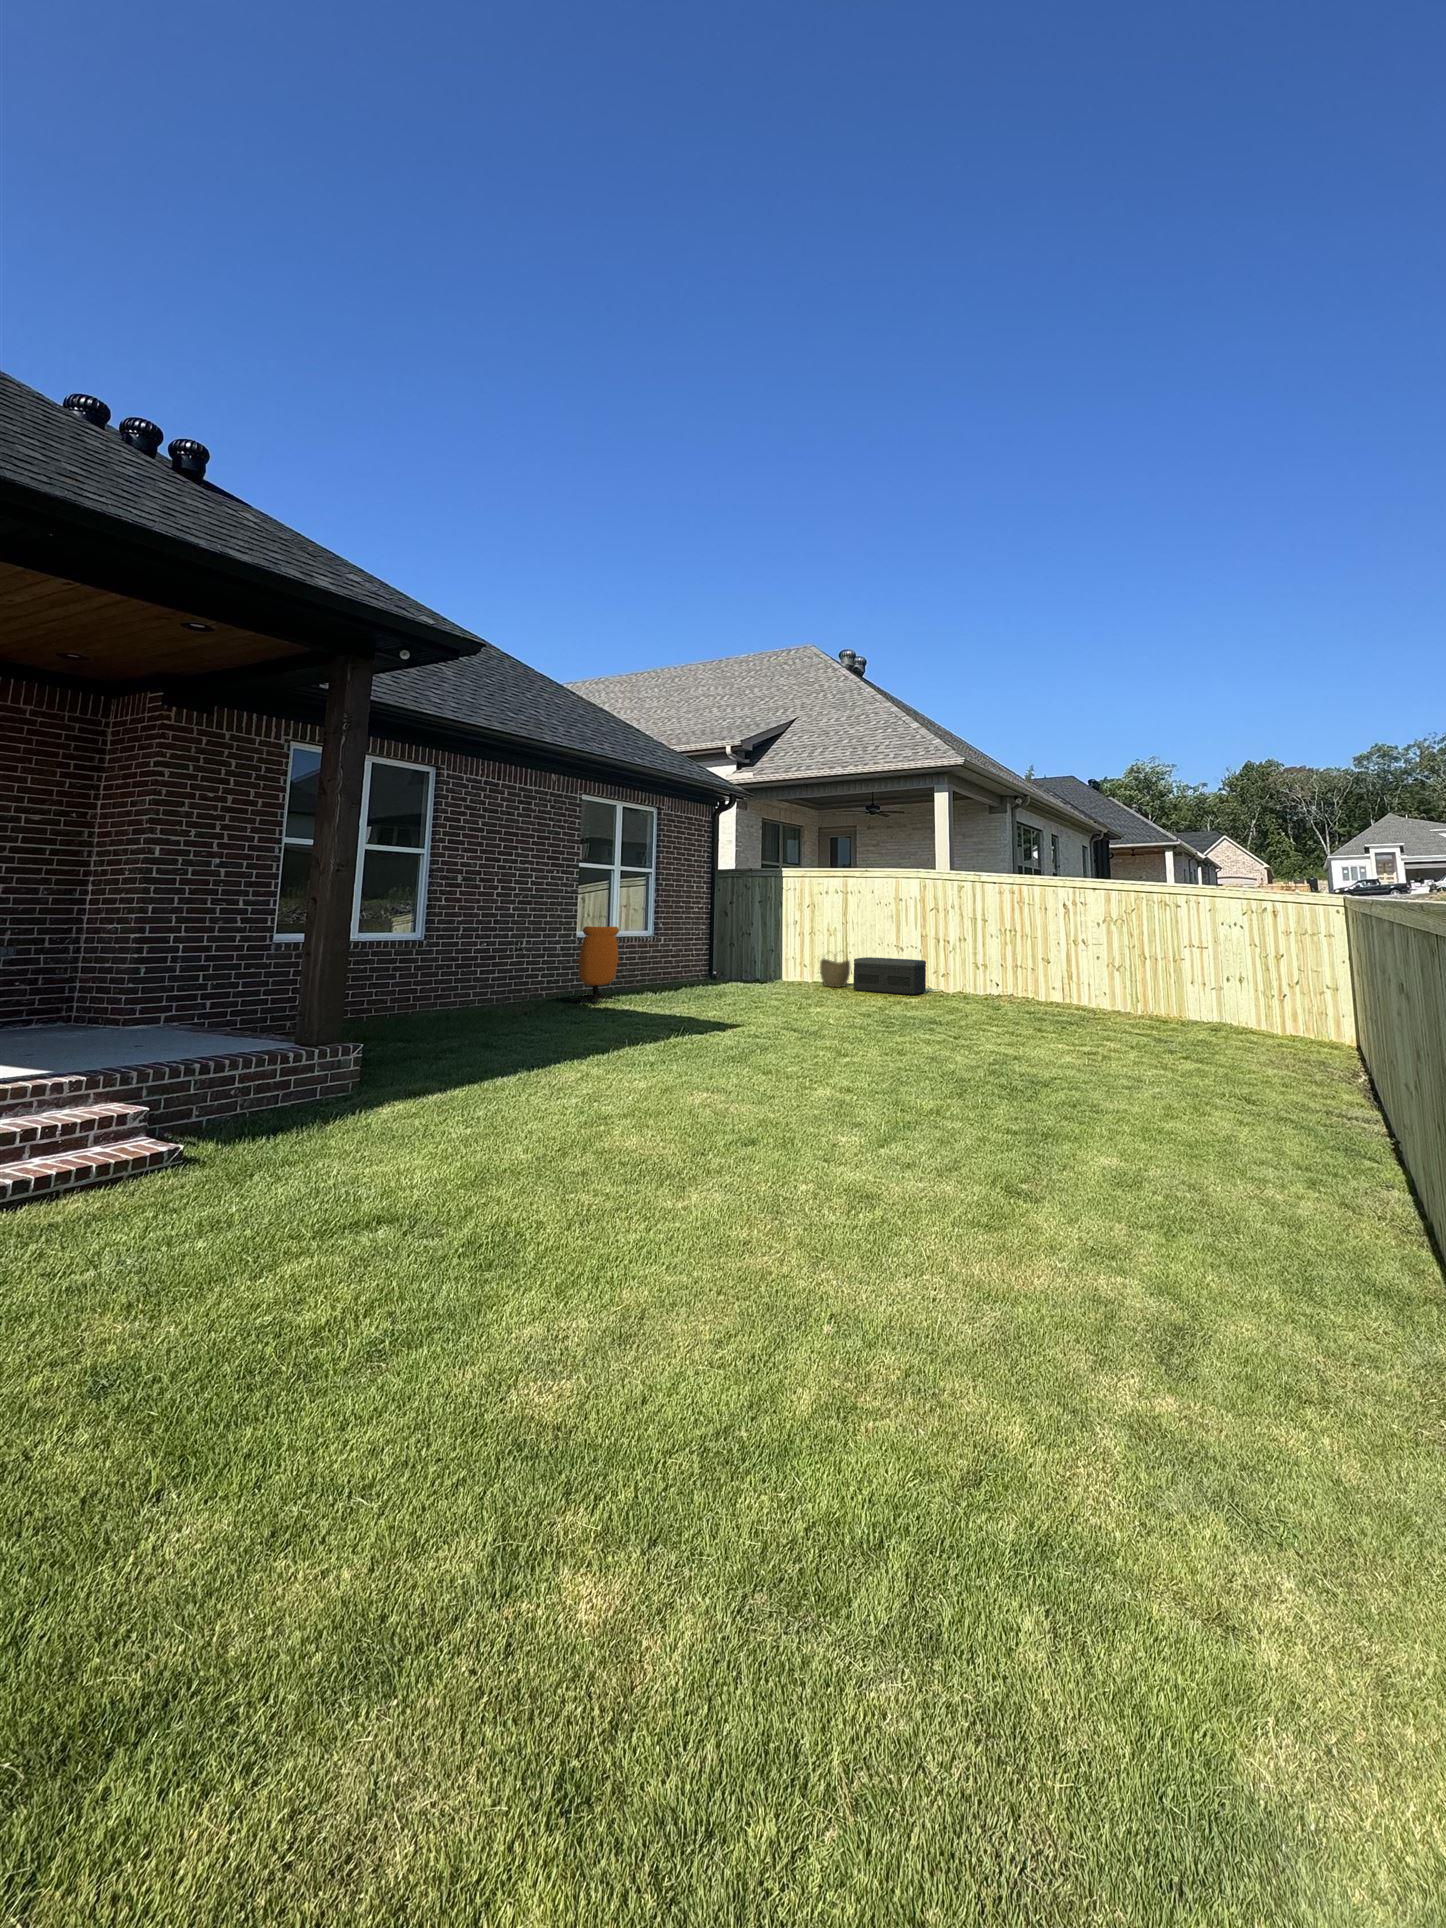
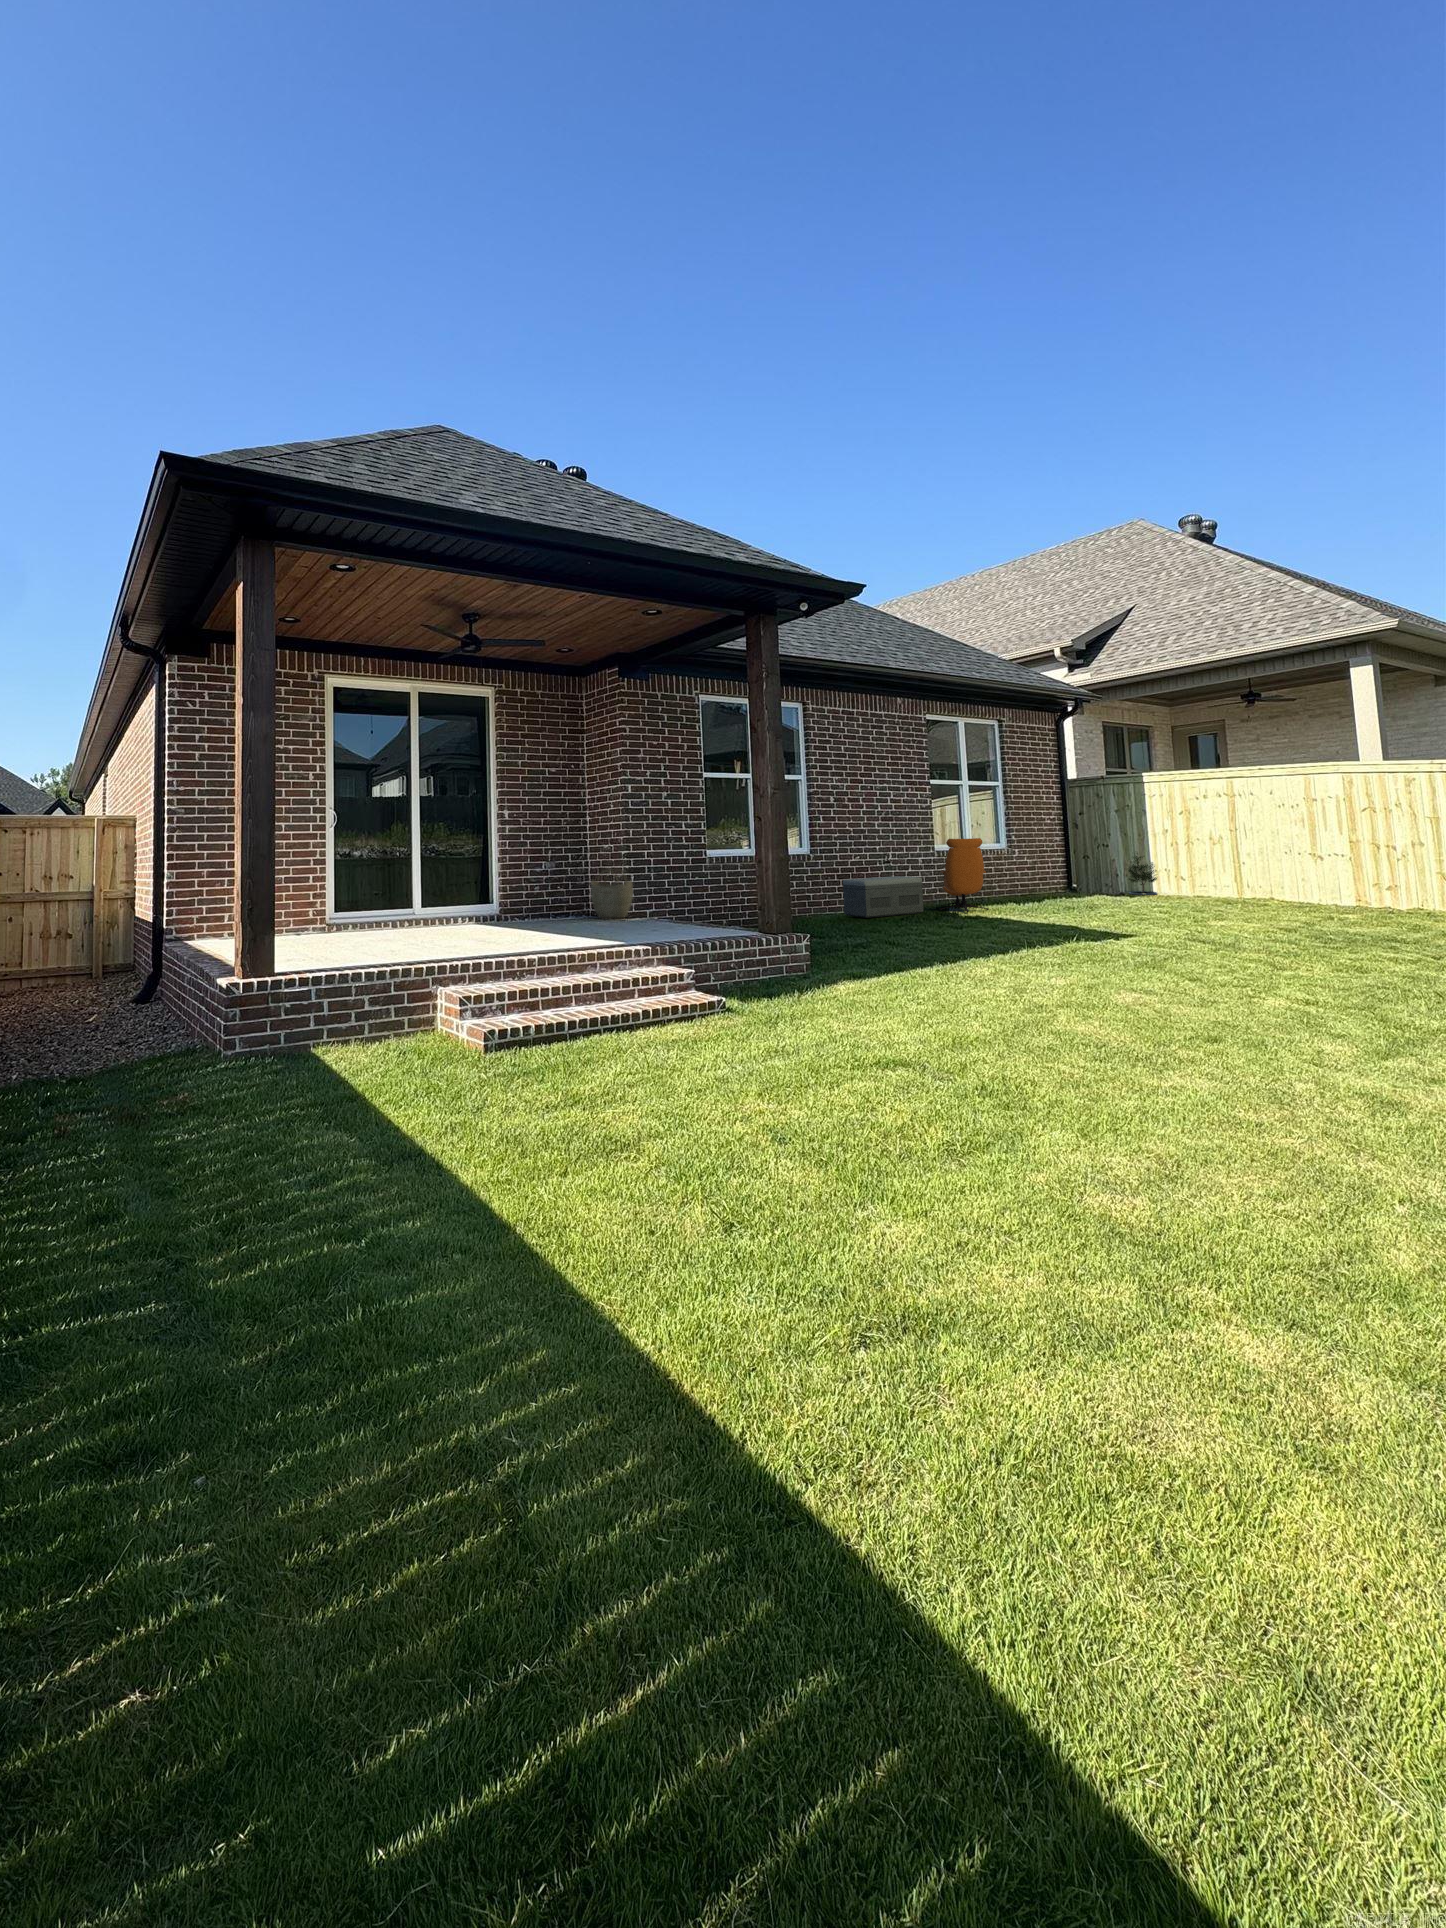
potted tree: none [756,941,782,982] -> present [1128,853,1157,895]
woven basket: present [820,957,851,987] -> present [591,871,633,918]
storage bench: present [853,957,926,995] -> present [843,876,923,918]

